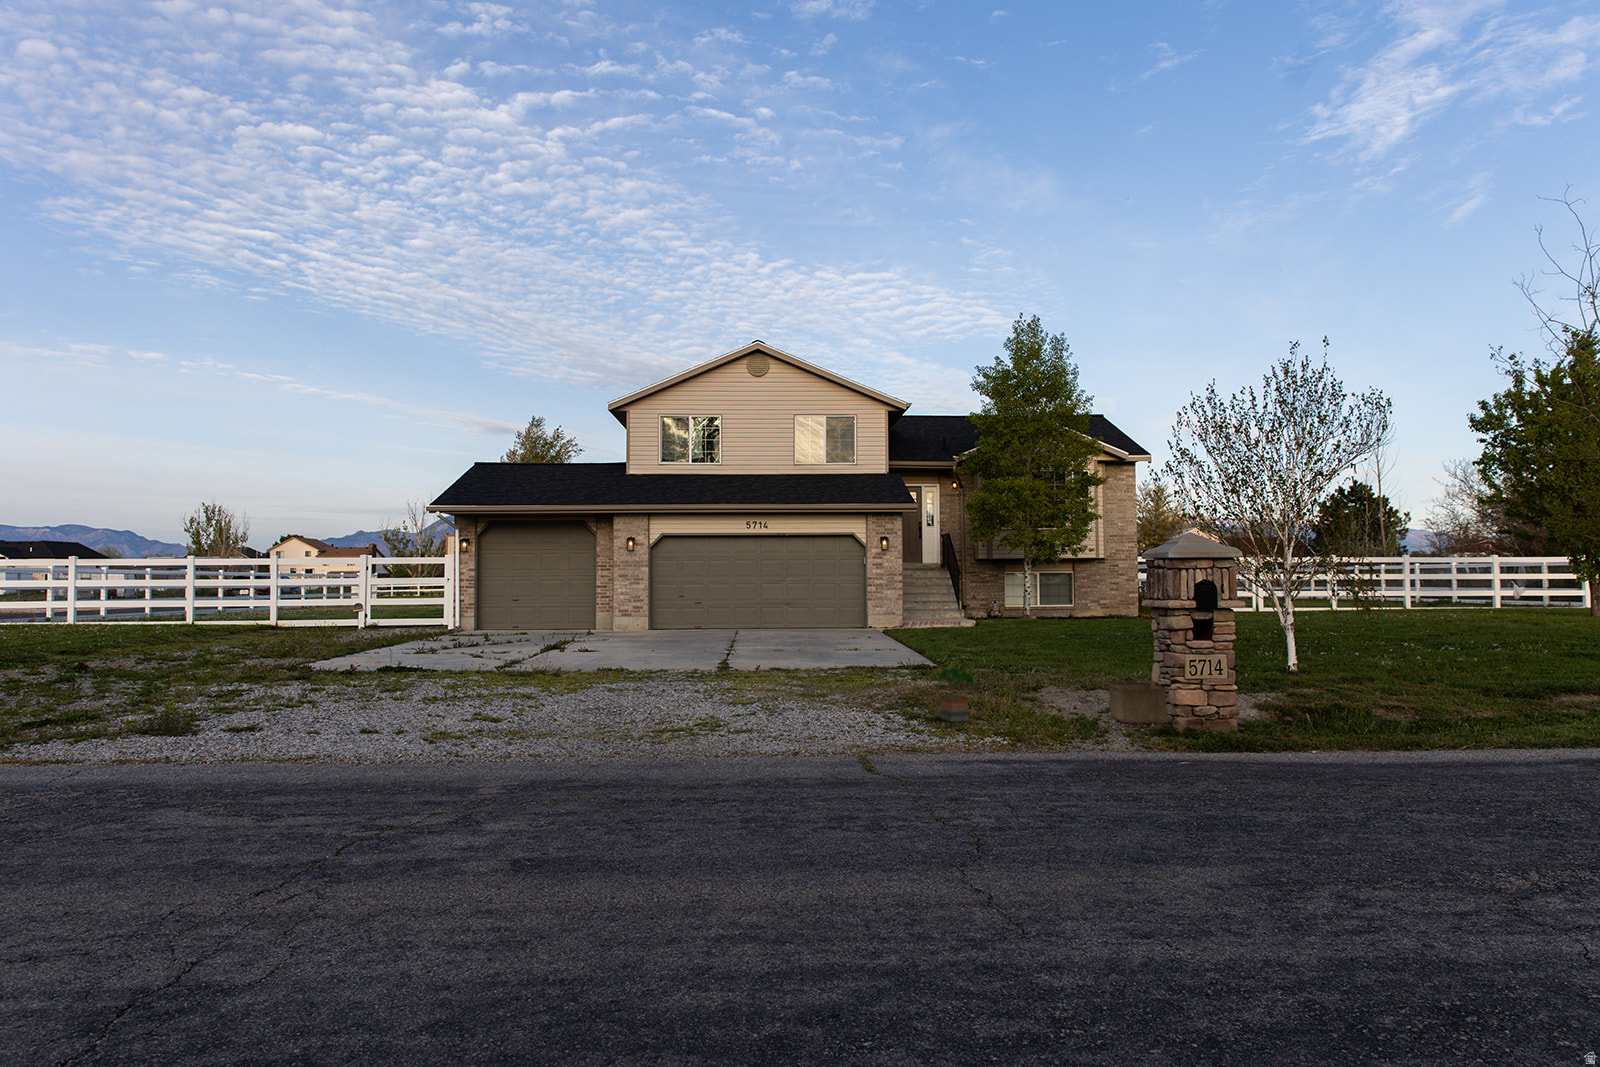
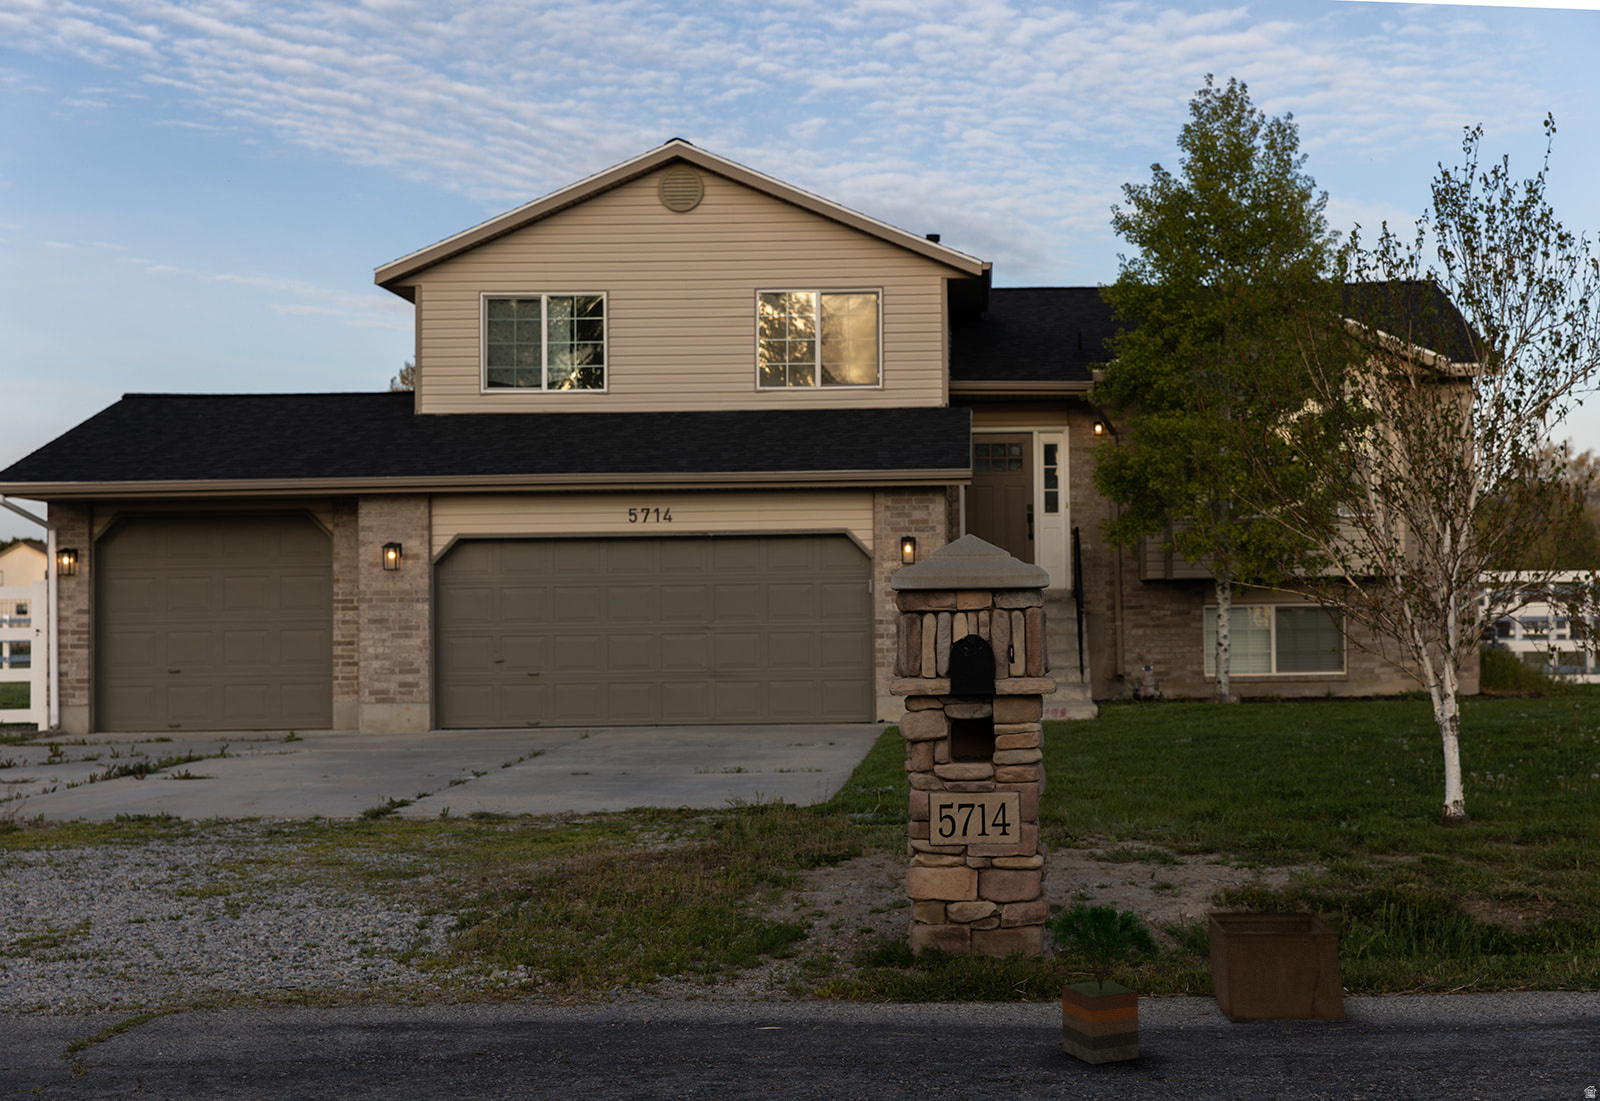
potted tree: present [937,667,975,722] -> present [1050,905,1161,1064]

